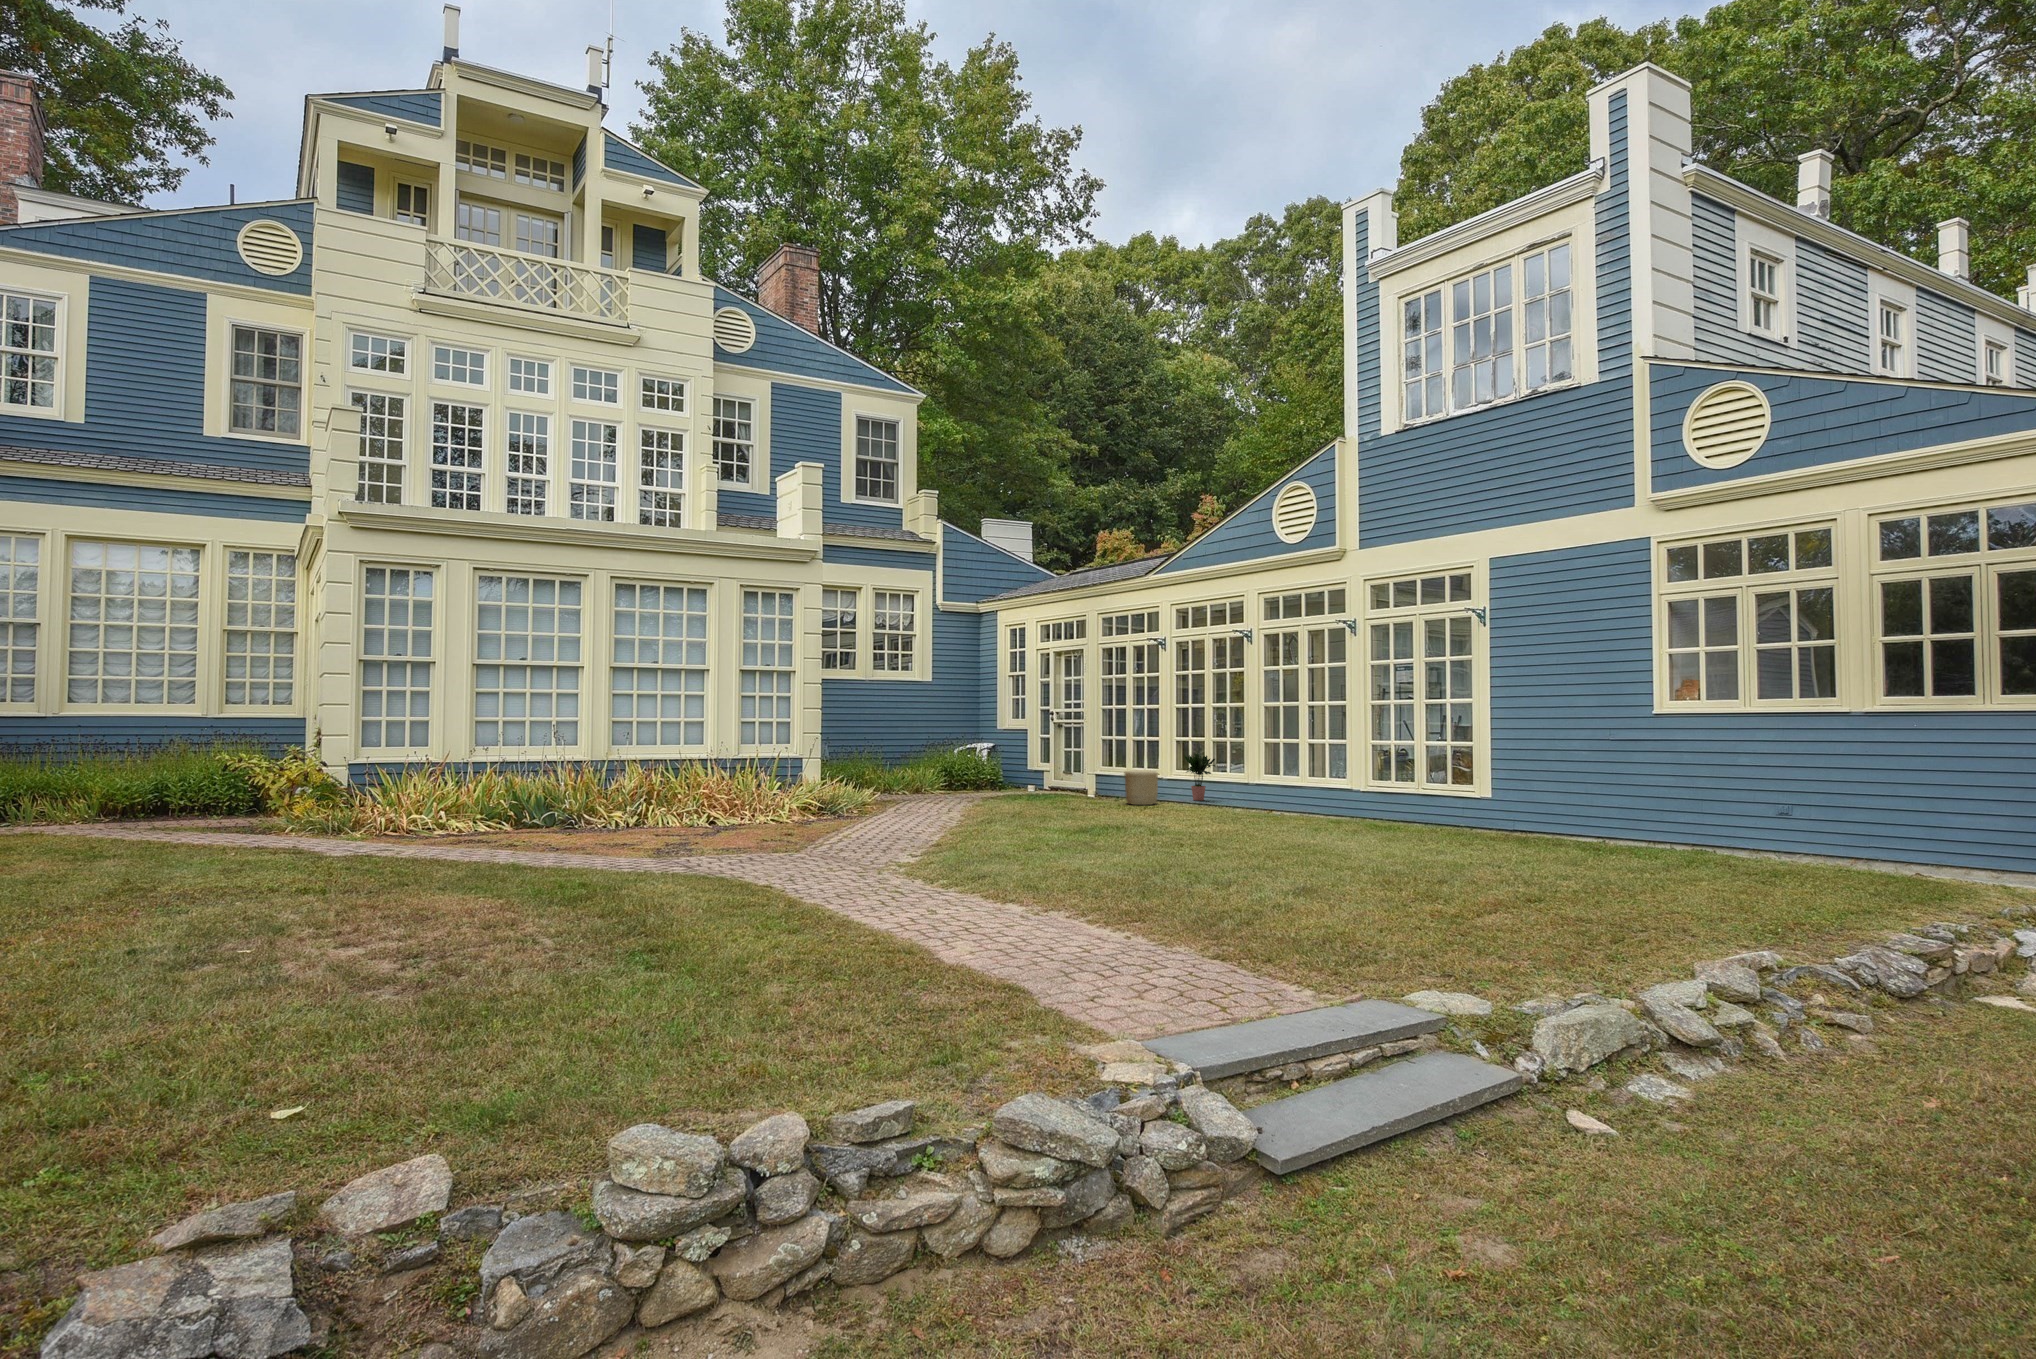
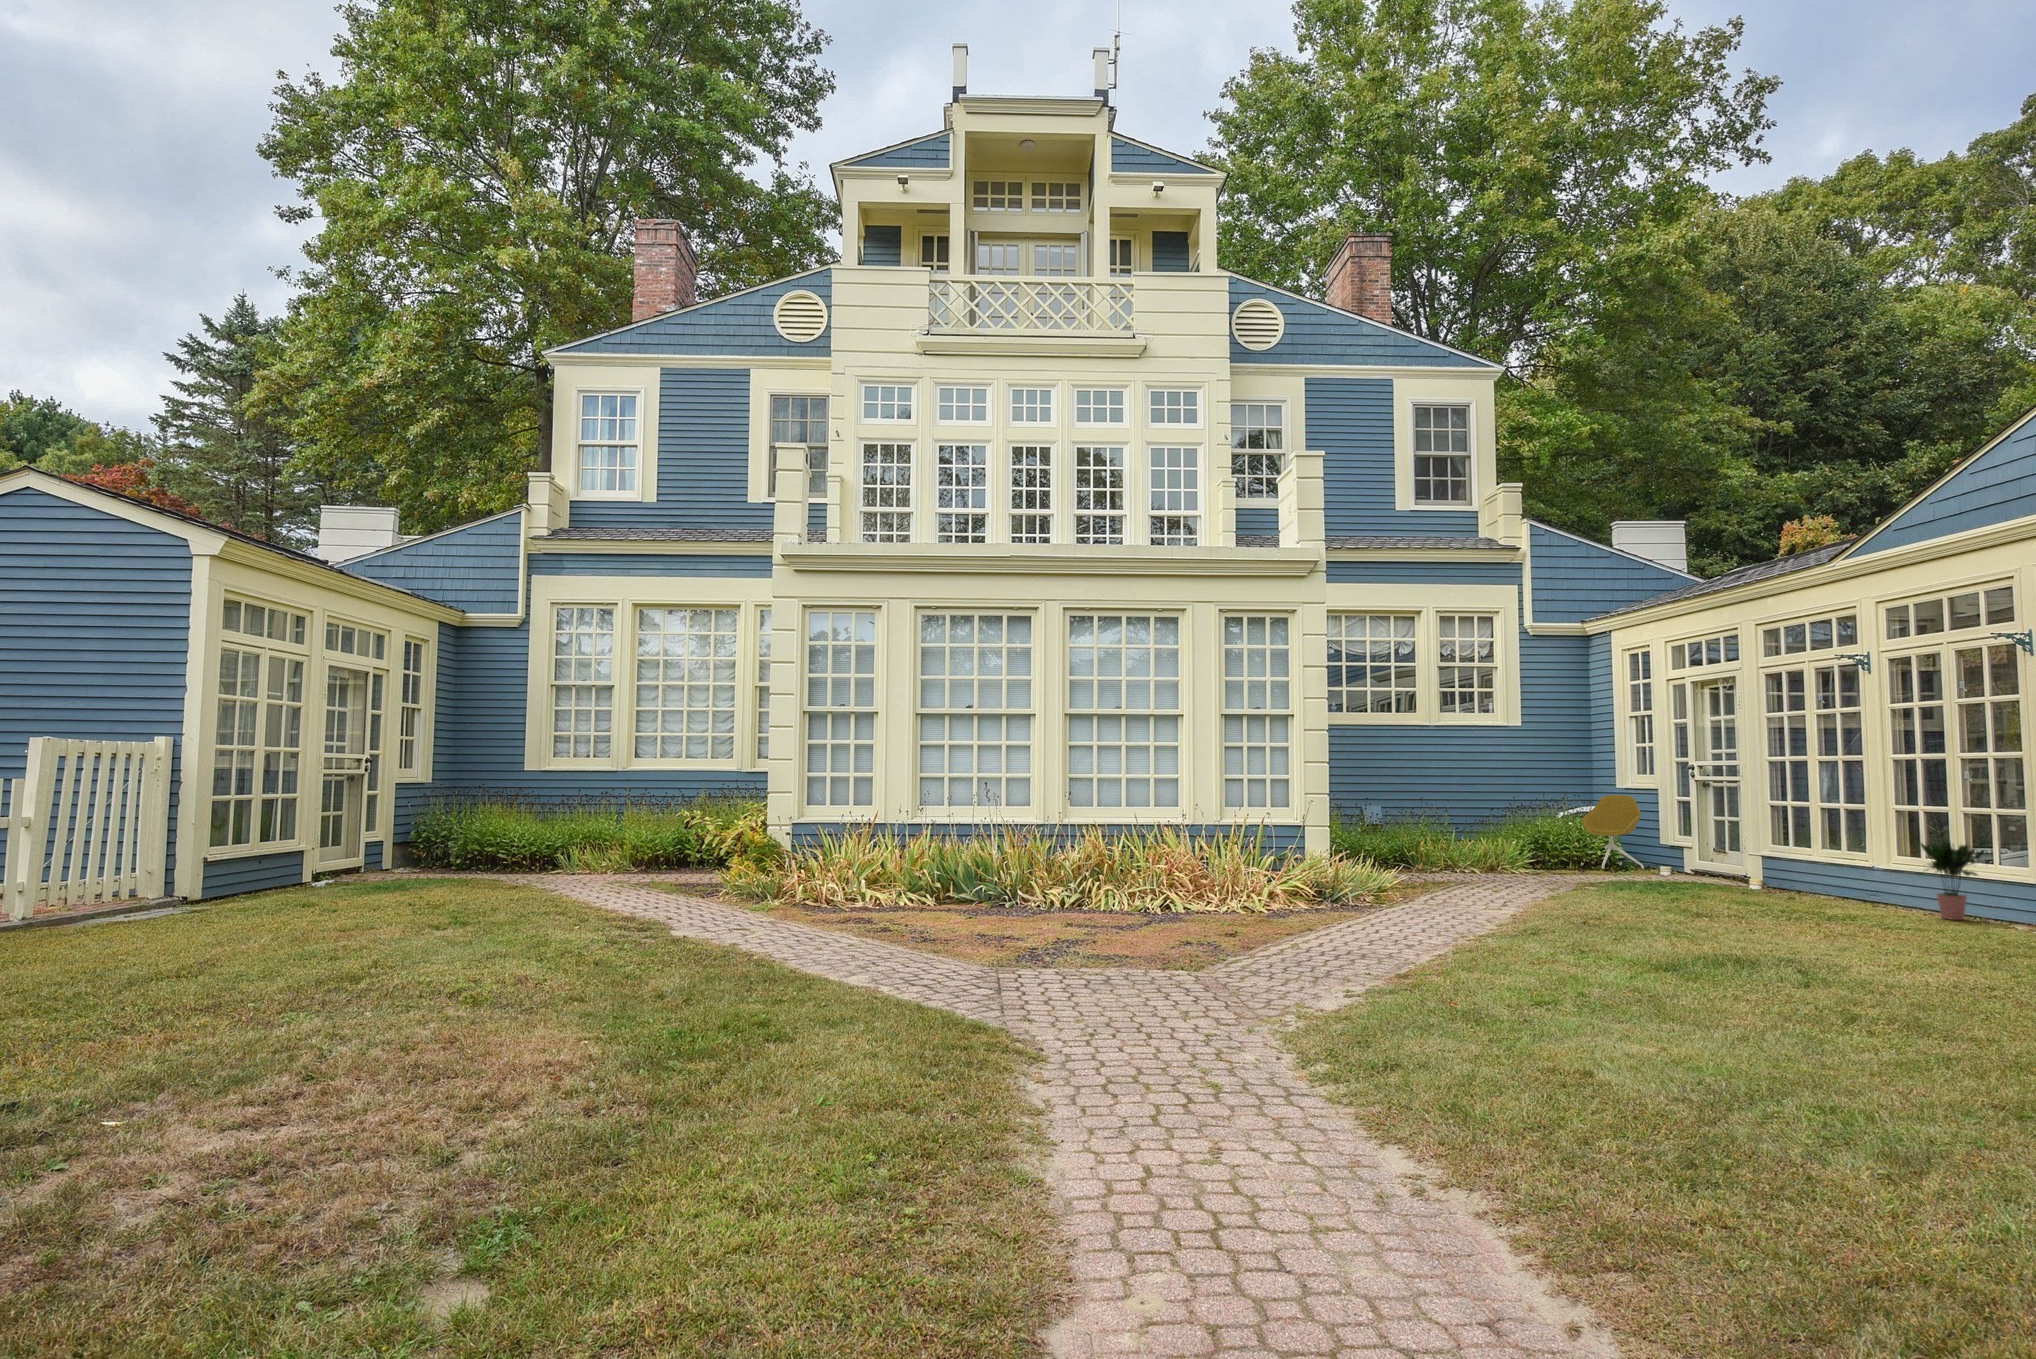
chair: none [975,732,1017,786] -> present [1581,795,1644,869]
woven basket: present [1124,771,1158,805] -> none [1807,861,1873,918]

